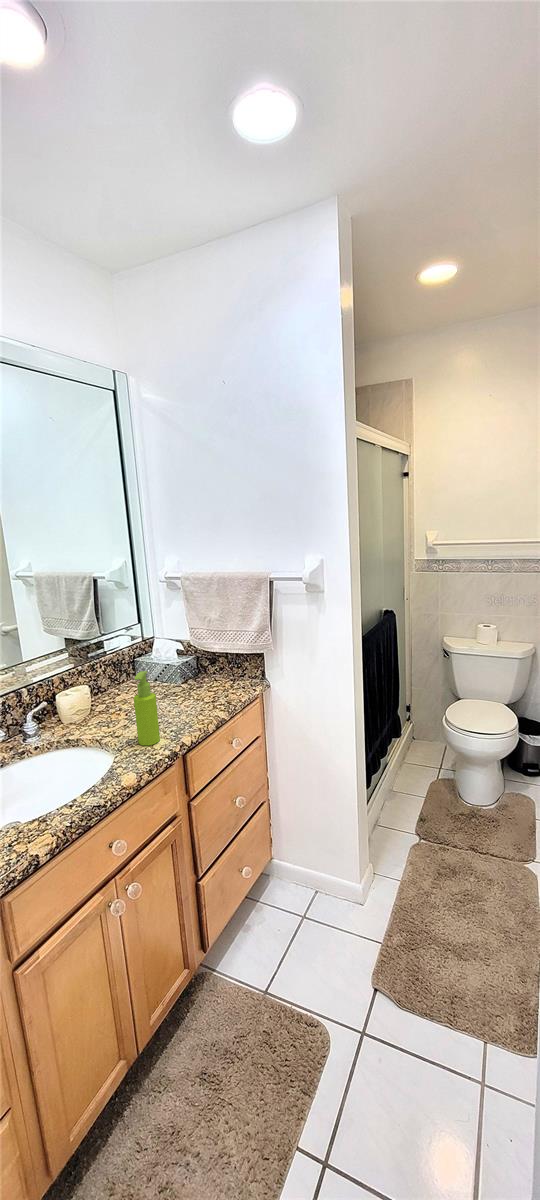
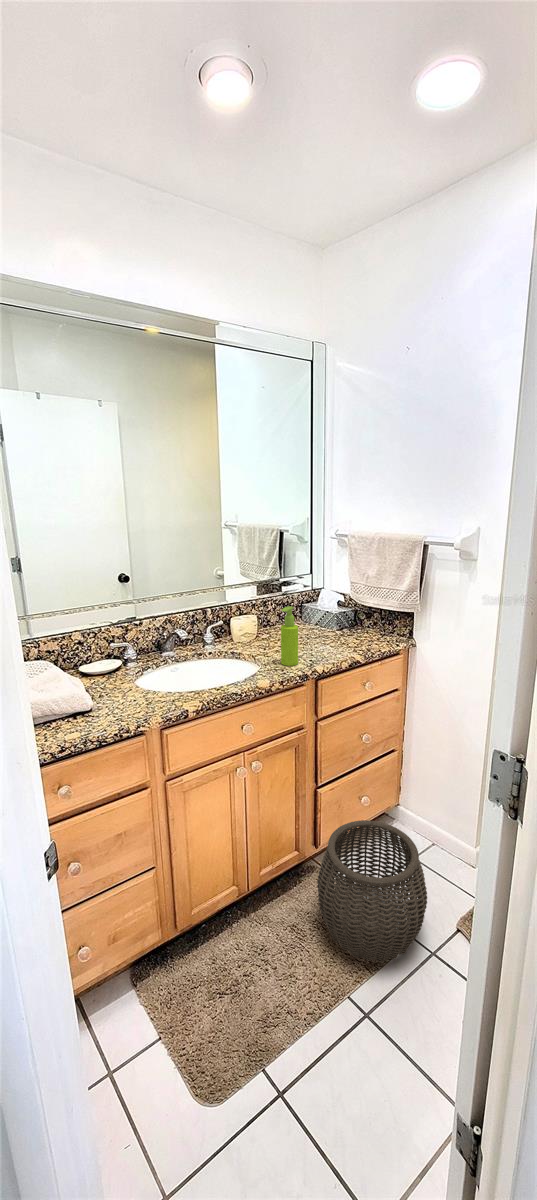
woven basket: none [221,898,348,1082] -> present [317,820,427,962]

